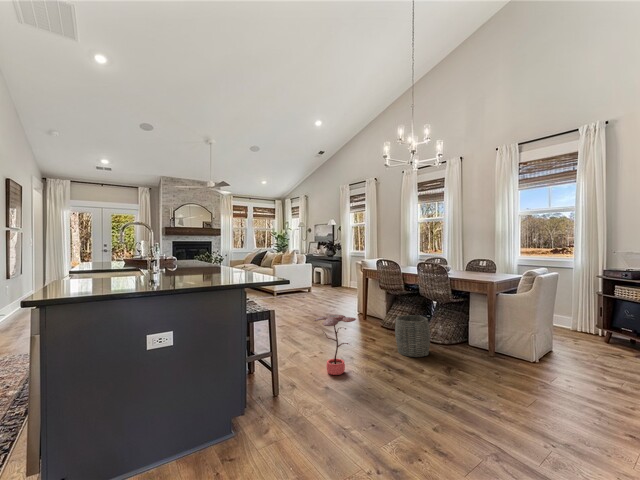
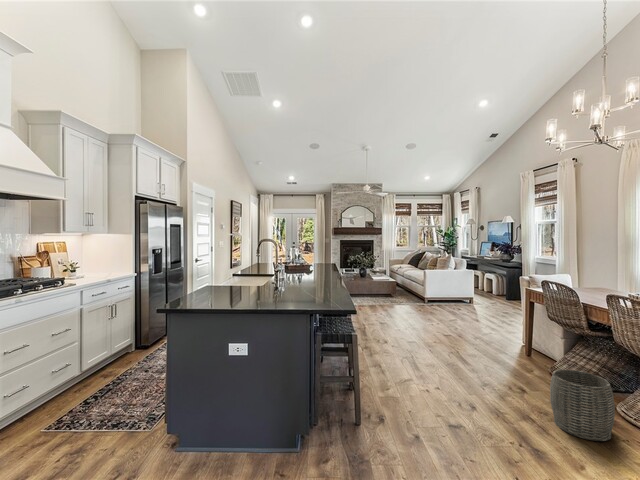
potted plant: present [314,314,356,375] -> none [416,352,470,430]

